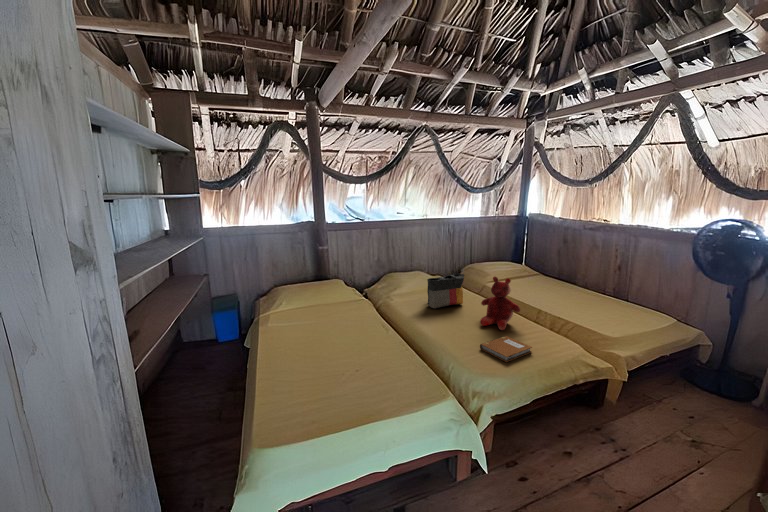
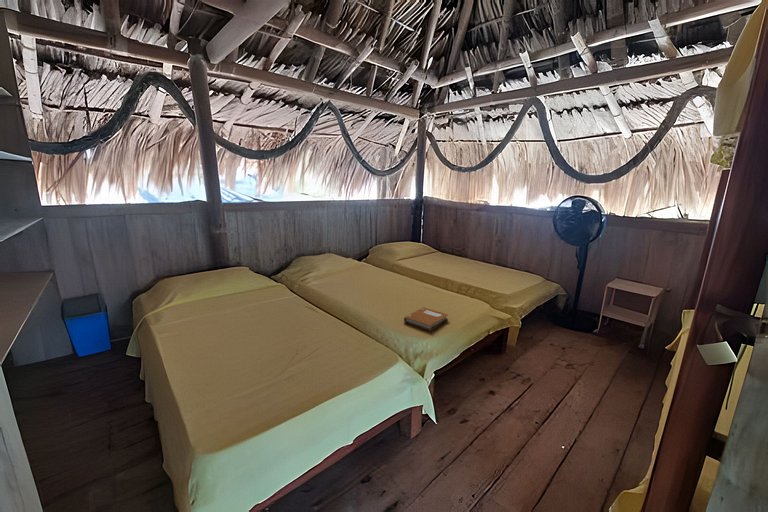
tote bag: present [427,274,464,308] -> none [343,253,377,288]
teddy bear: present [480,277,520,330] -> none [396,254,432,303]

